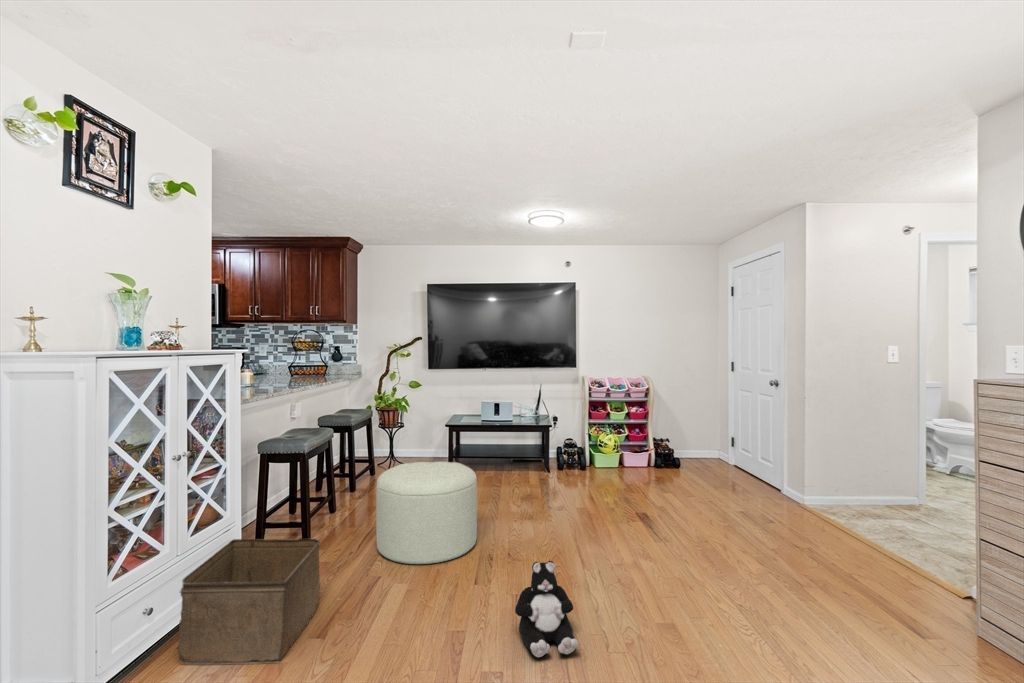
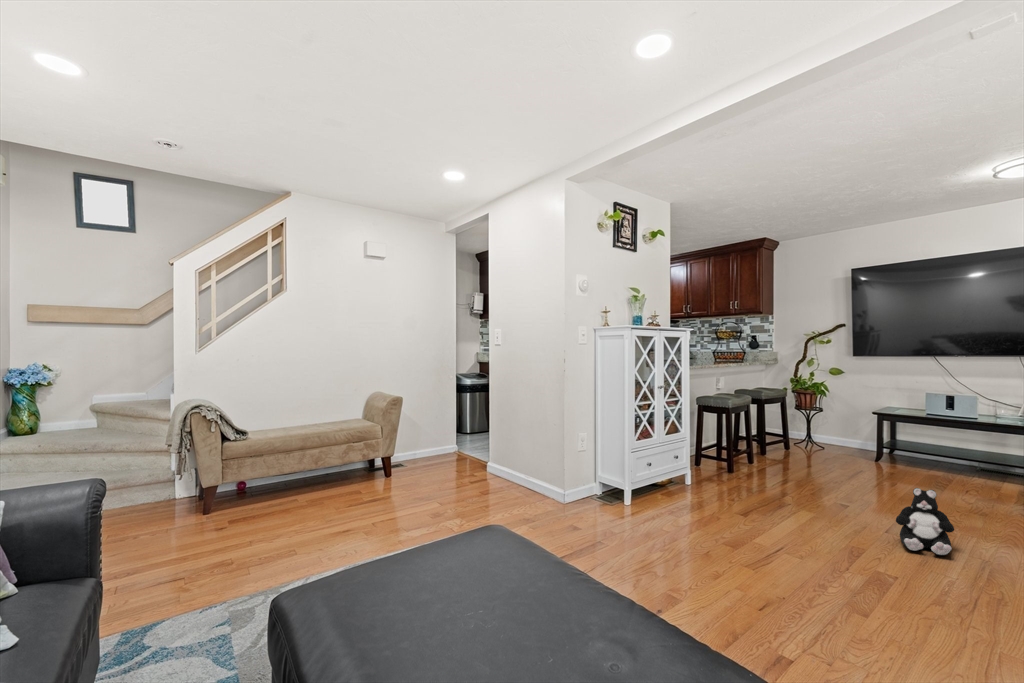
ottoman: present [376,462,477,564] -> none [787,425,882,501]
storage bin: present [178,539,320,664] -> none [664,447,744,513]

